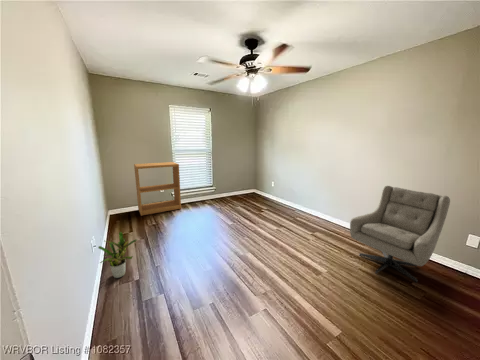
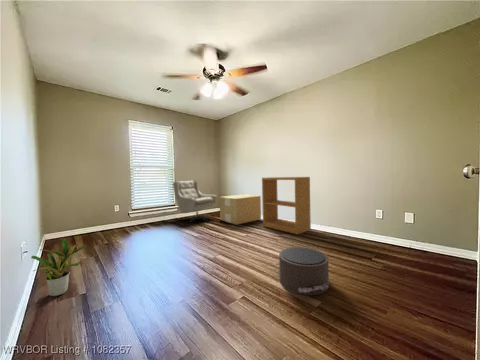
bookshelf: present [134,162,181,216] -> present [262,177,311,234]
cardboard box: none [255,180,299,213] -> present [220,194,261,225]
armchair: present [350,186,450,282] -> present [173,180,217,222]
pouf: none [300,264,356,321] -> present [275,247,329,295]

